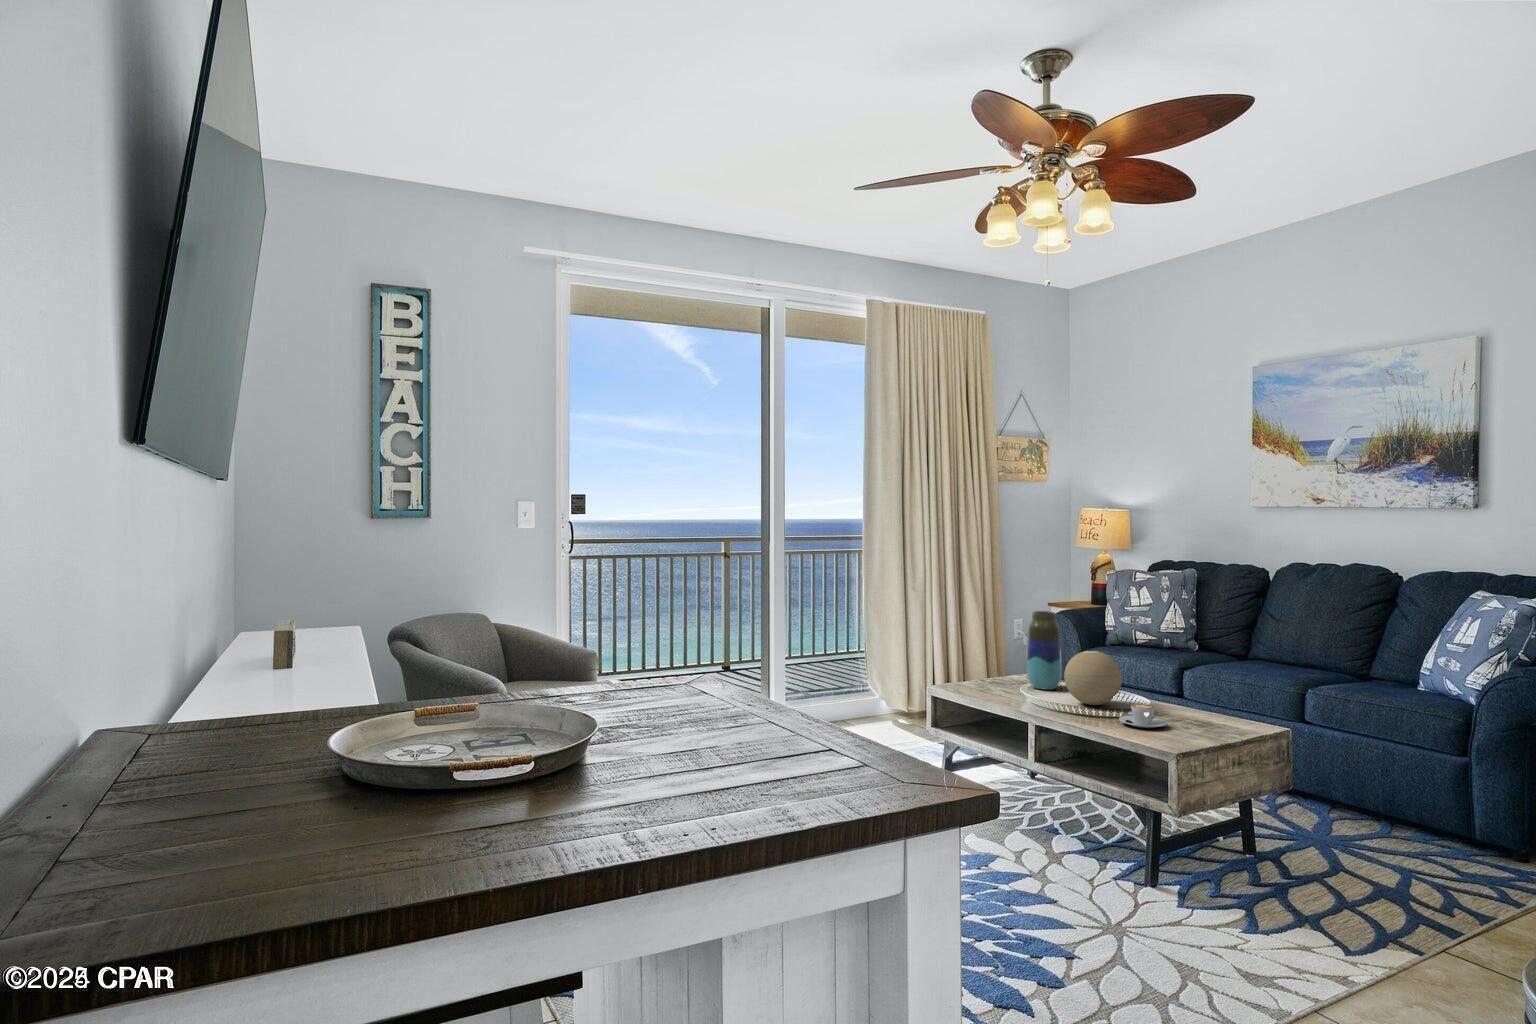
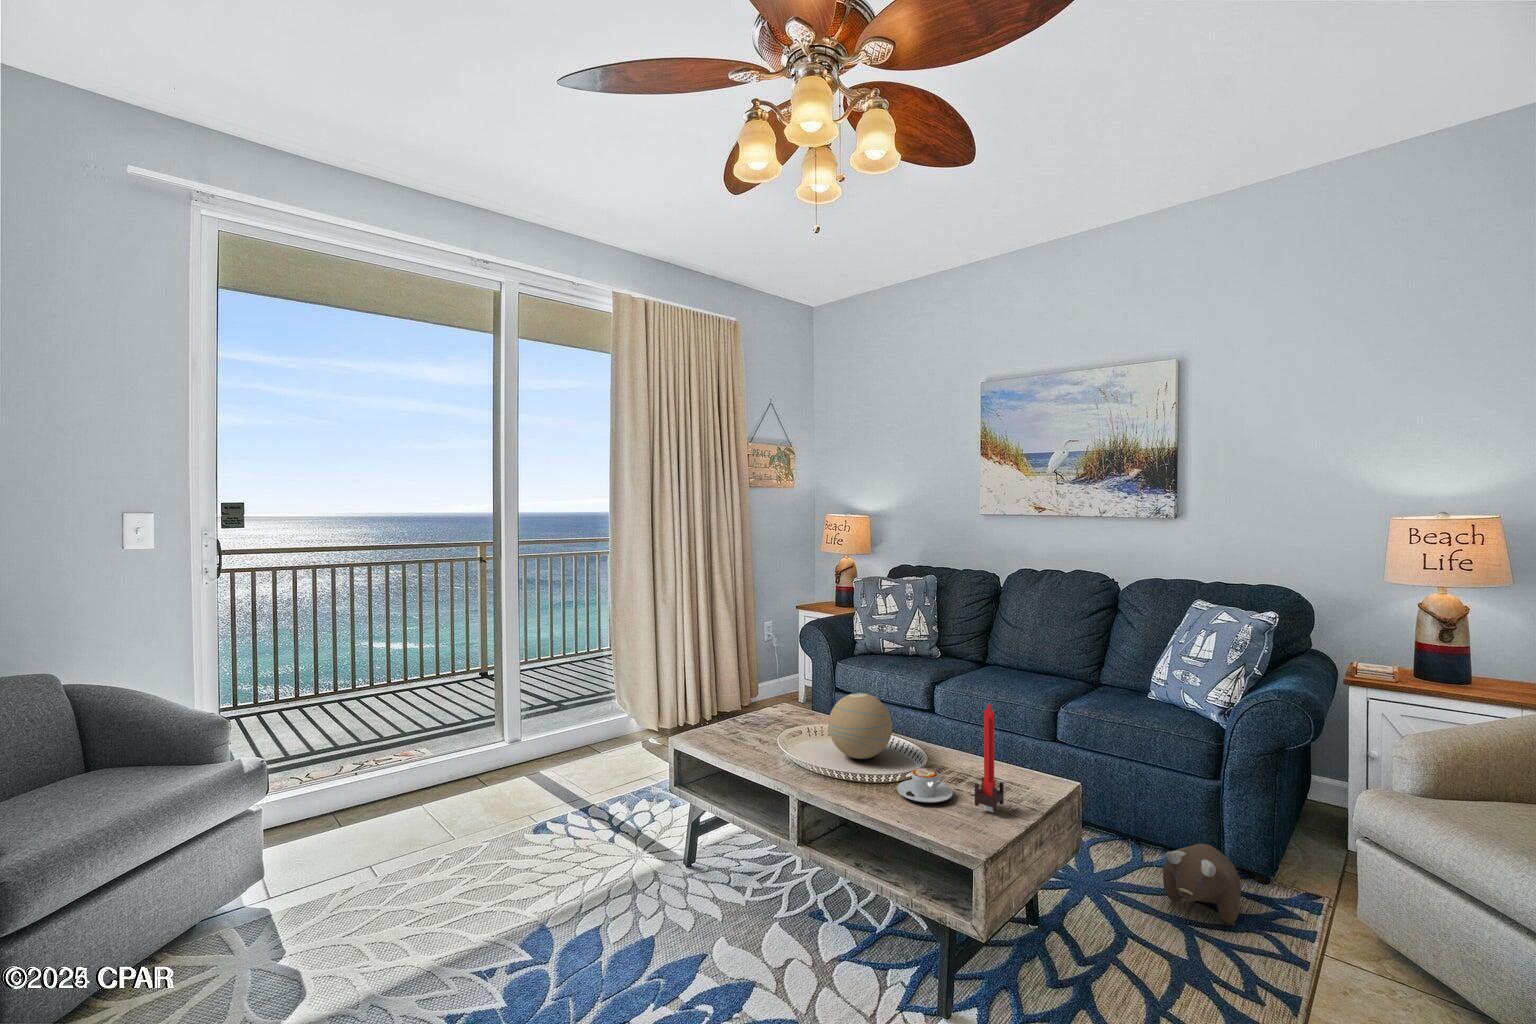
vase: present [1027,611,1062,690] -> none [785,641,822,732]
candle: none [1183,648,1209,736] -> present [975,704,1004,812]
plush toy: none [1387,803,1473,873] -> present [1163,844,1241,924]

